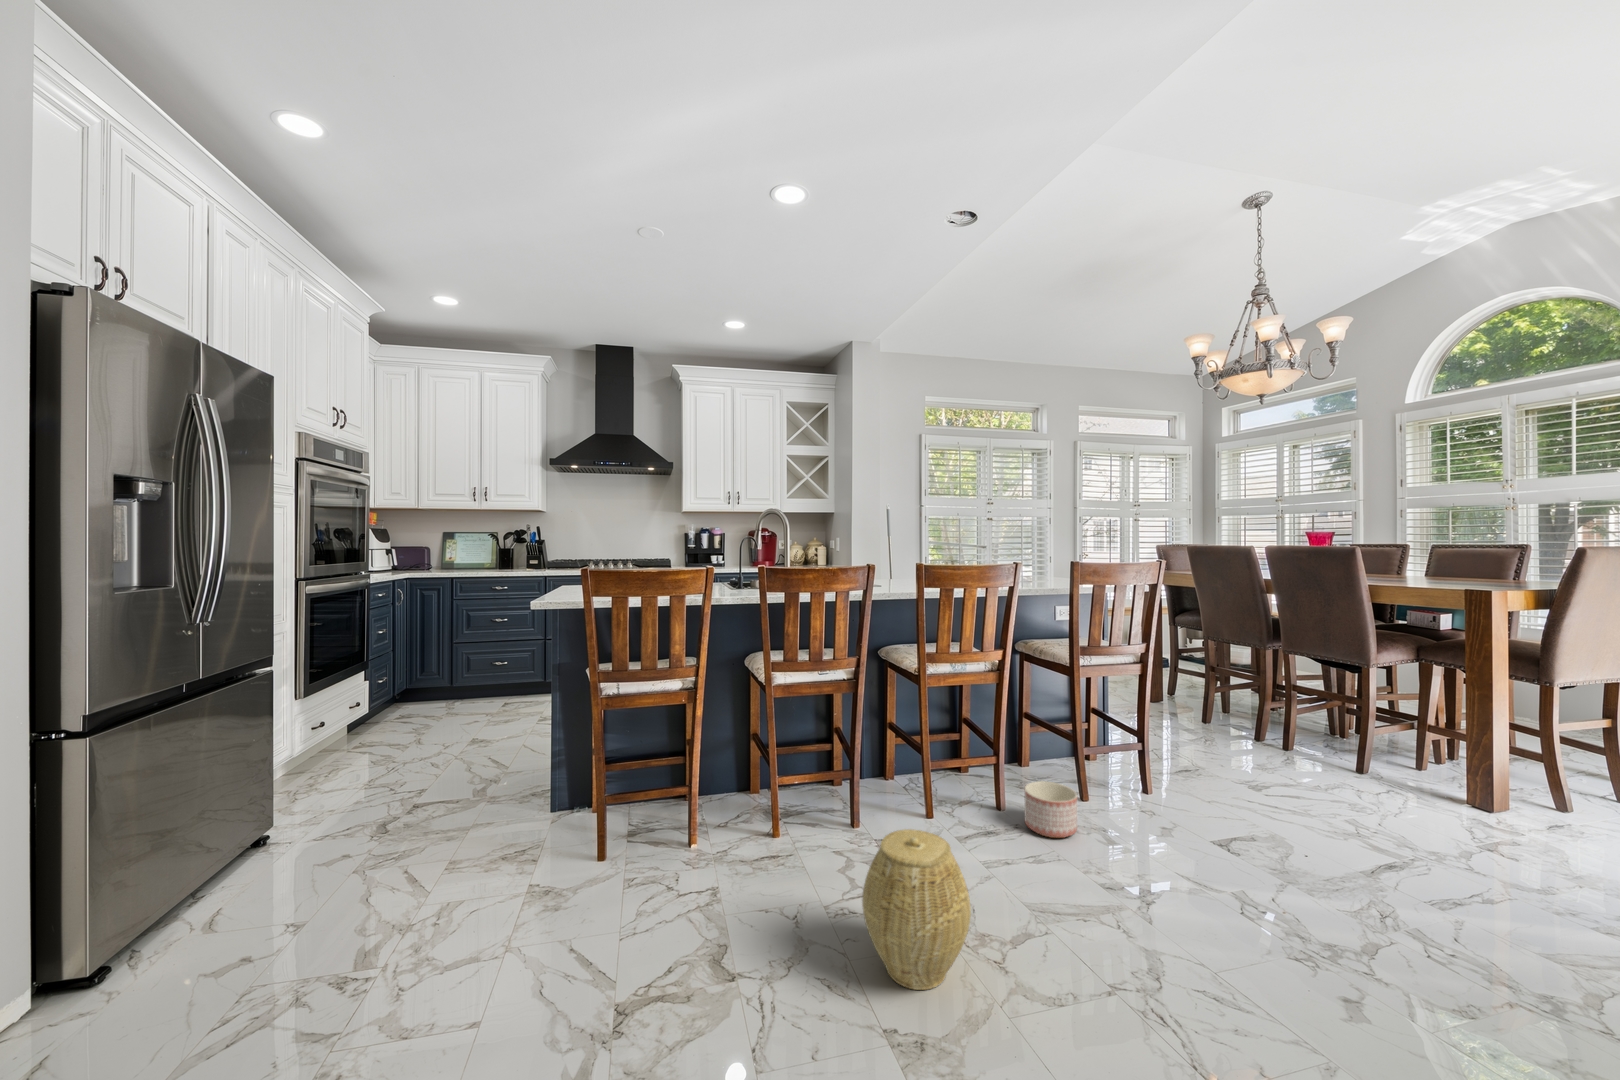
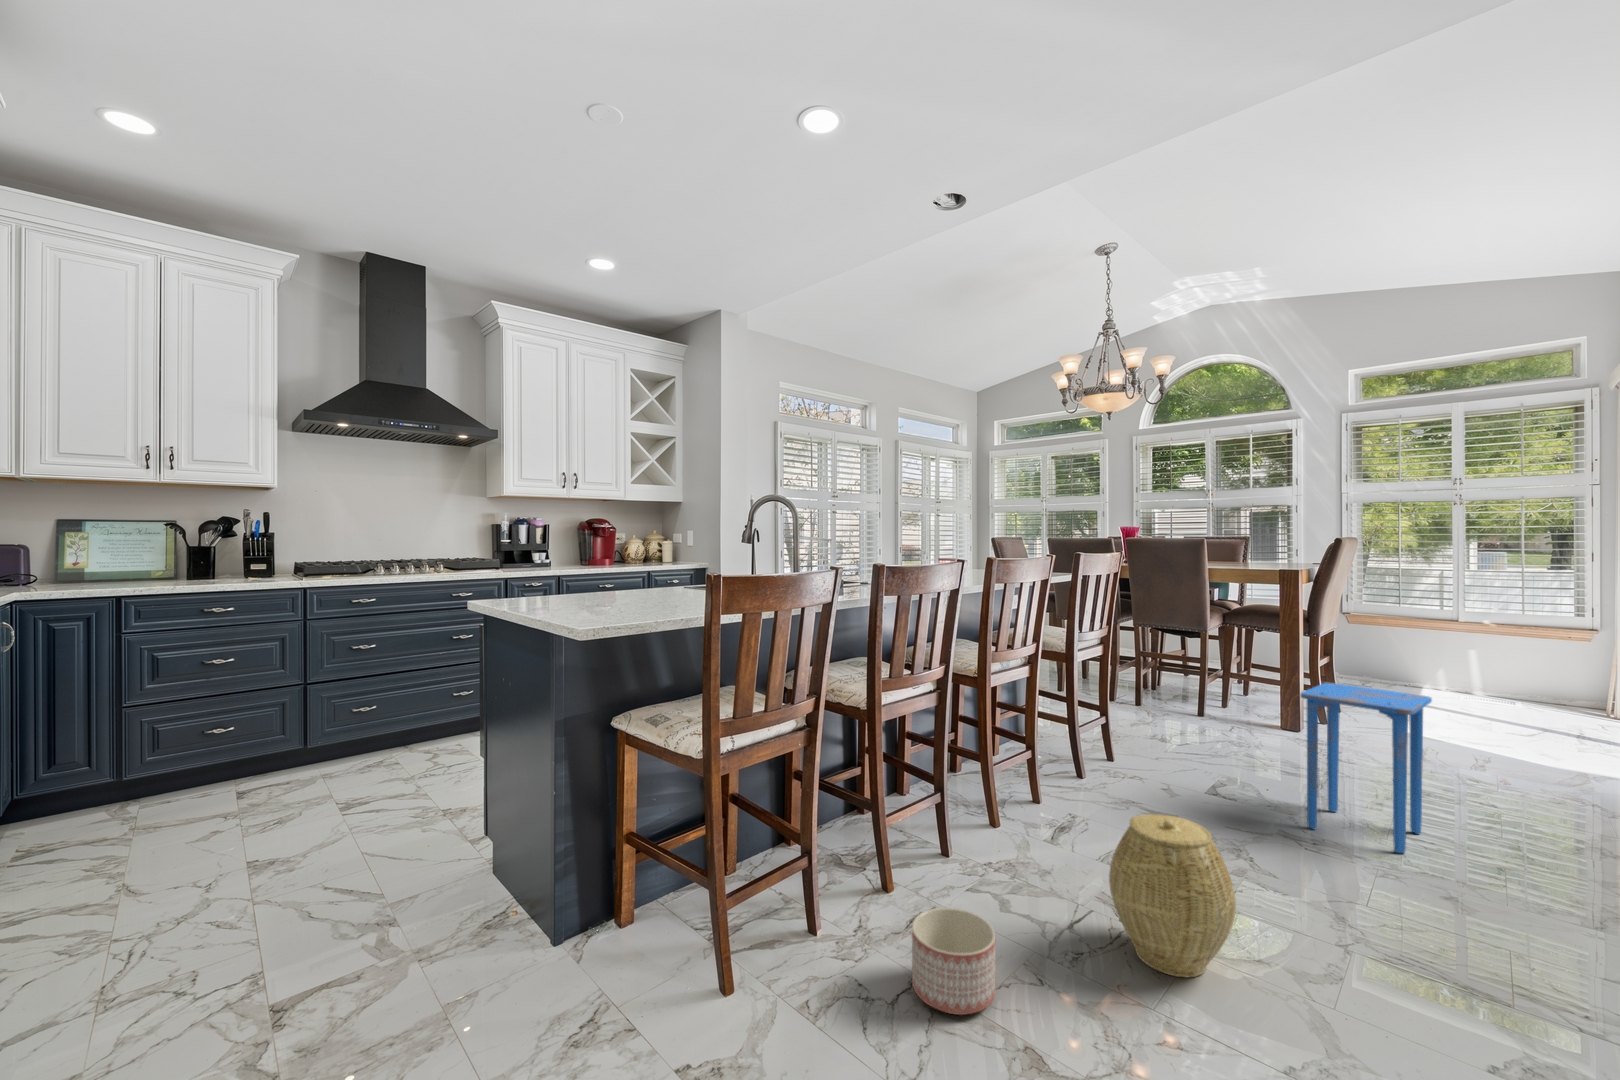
side table: none [1282,745,1487,976] -> present [1300,682,1432,853]
planter: present [1025,781,1077,838] -> present [912,907,995,1015]

